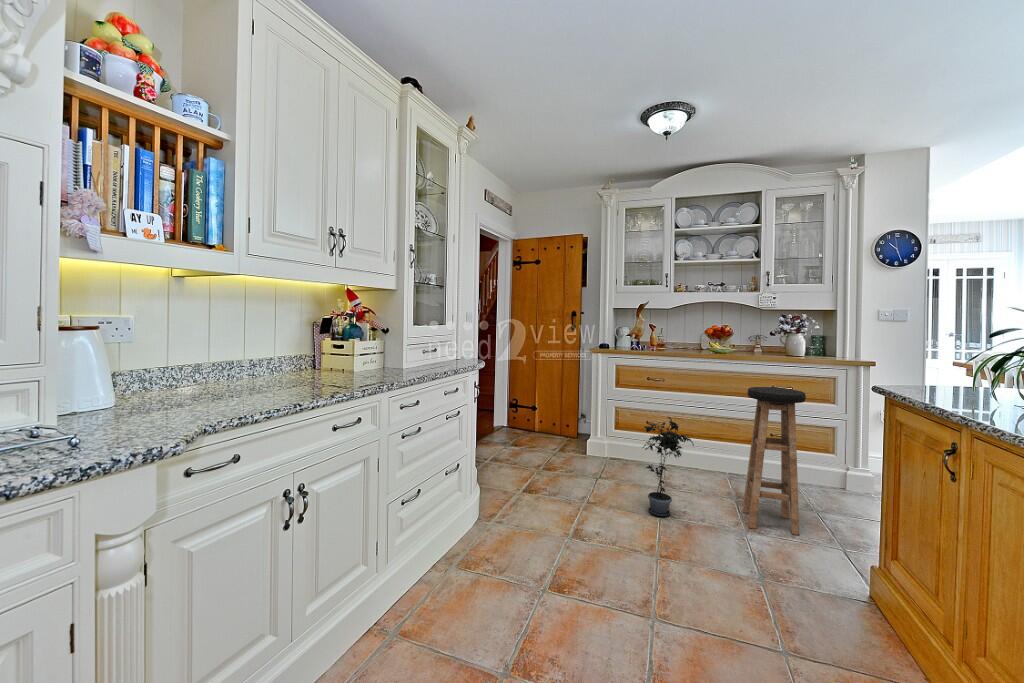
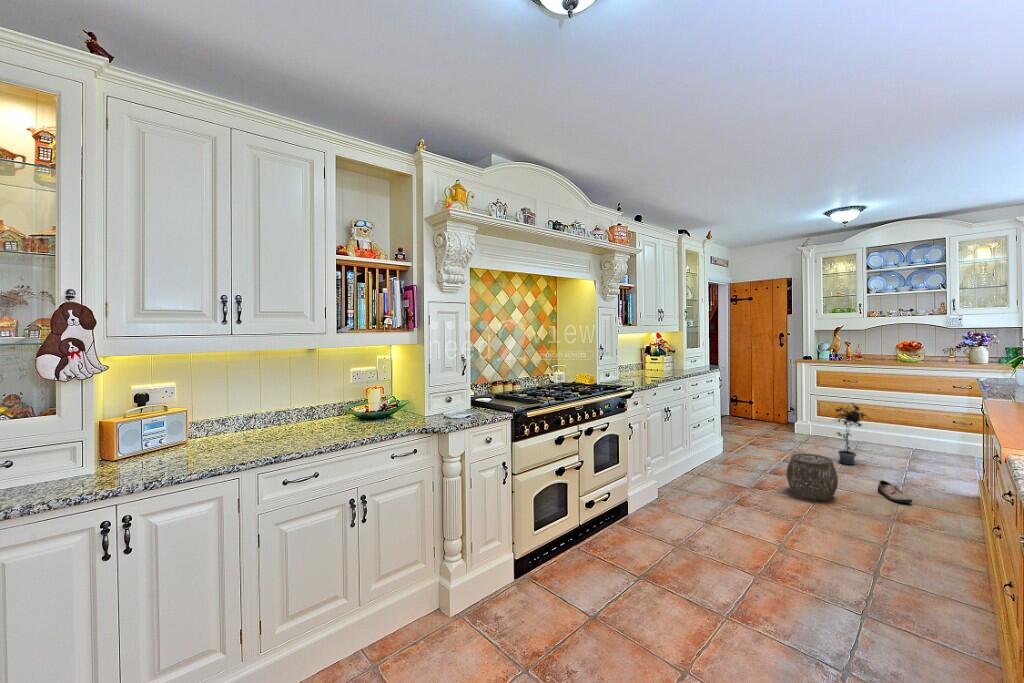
bar stool: present [742,387,806,535] -> none [914,384,960,481]
woven basket: none [580,536,672,649] -> present [787,453,838,500]
shoe: none [720,567,782,621] -> present [878,480,912,503]

